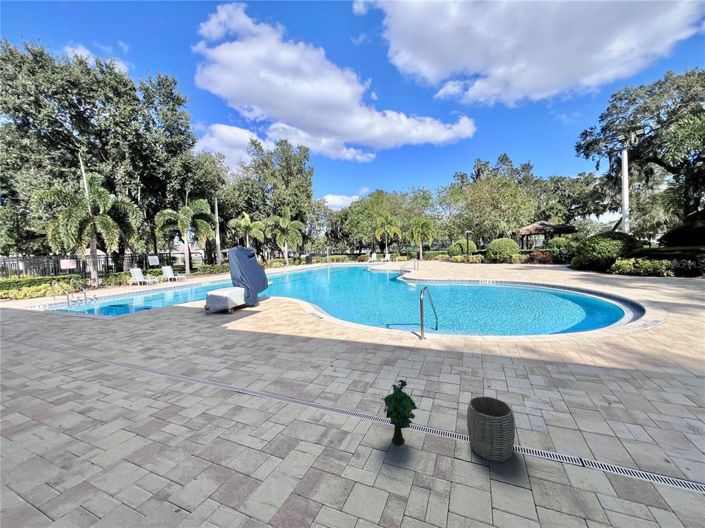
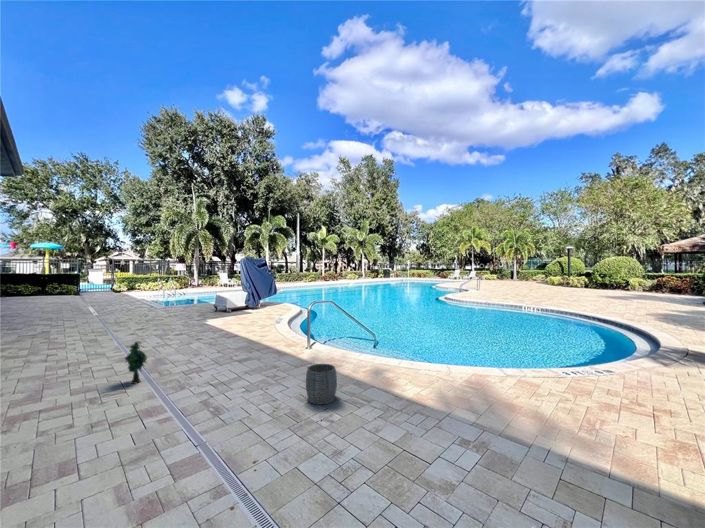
woven basket: present [467,396,515,462] -> present [306,364,337,404]

